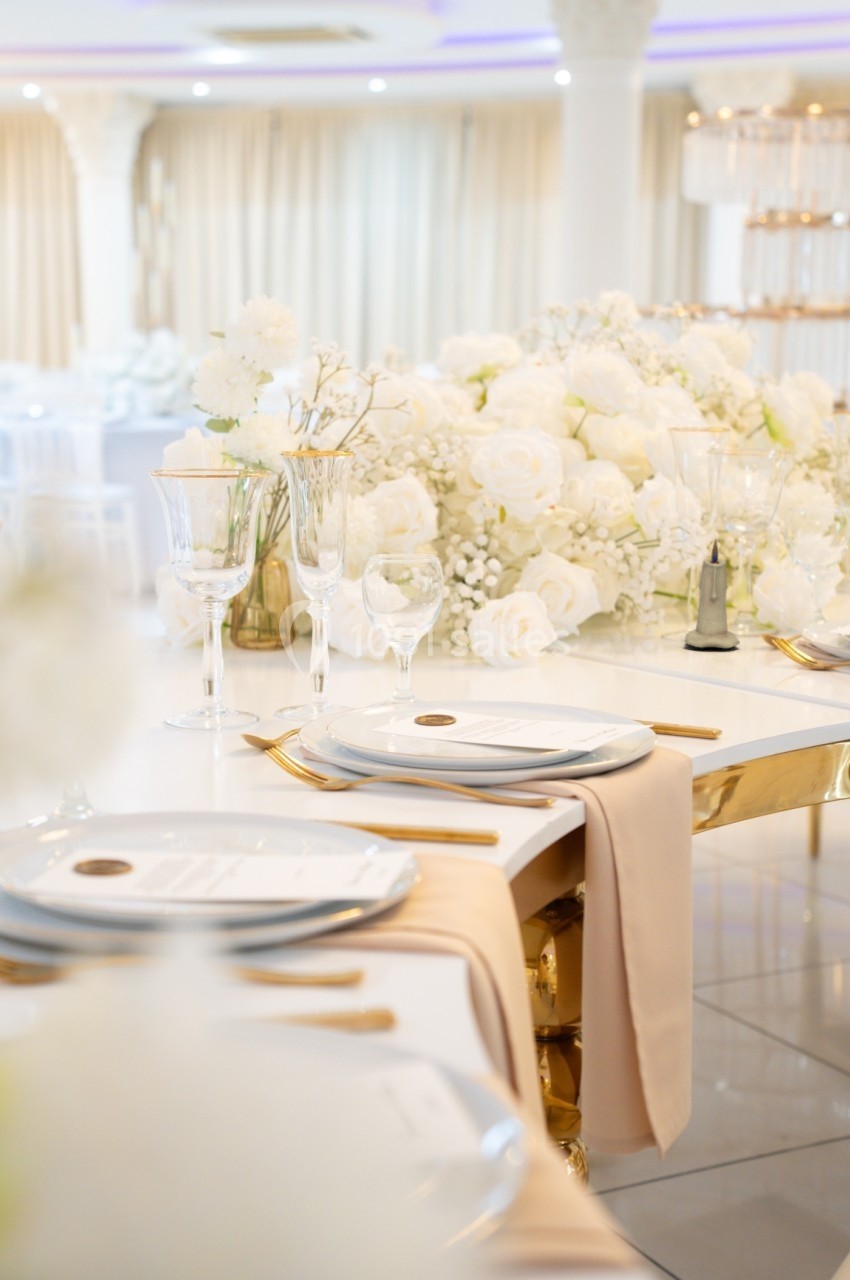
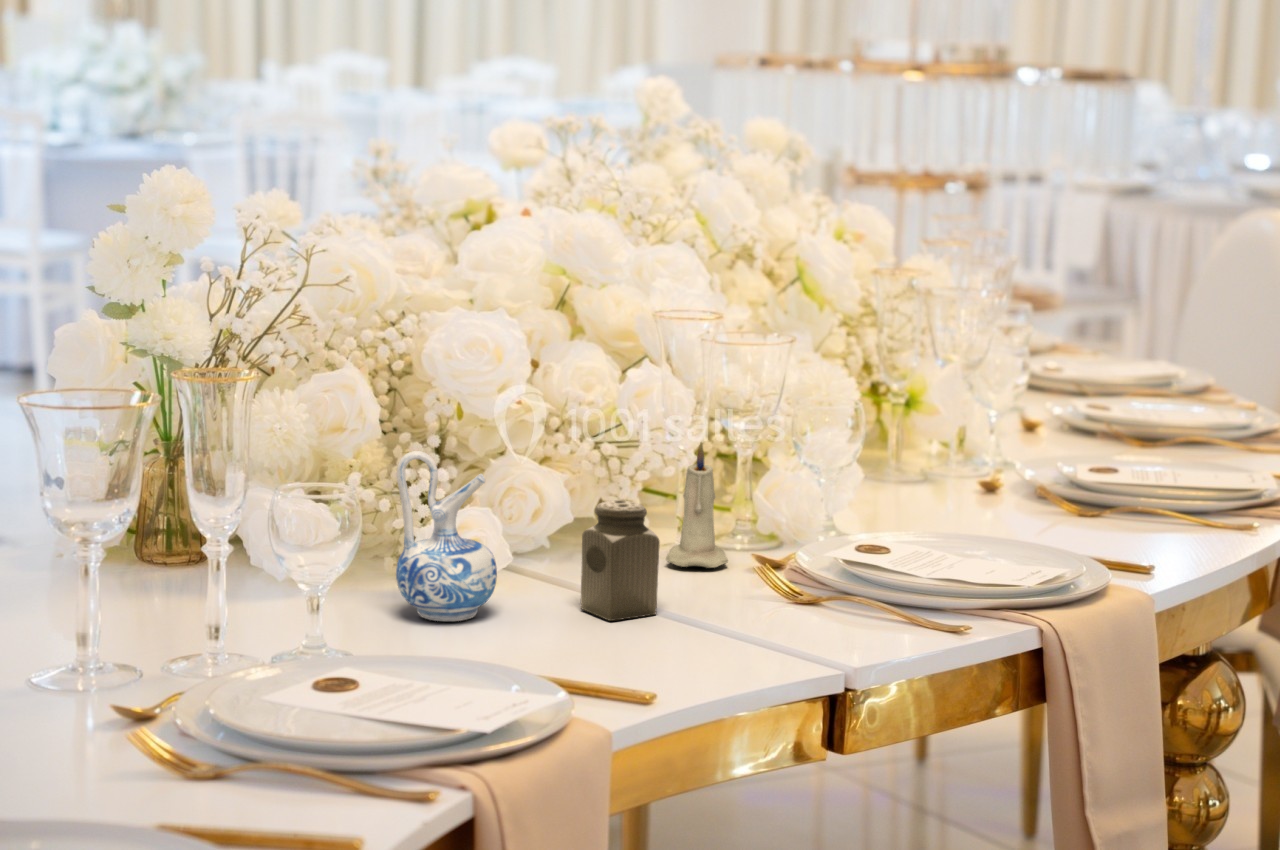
ceramic pitcher: none [465,535,551,684] -> present [396,451,497,621]
salt shaker: none [623,580,695,684] -> present [581,500,660,621]

